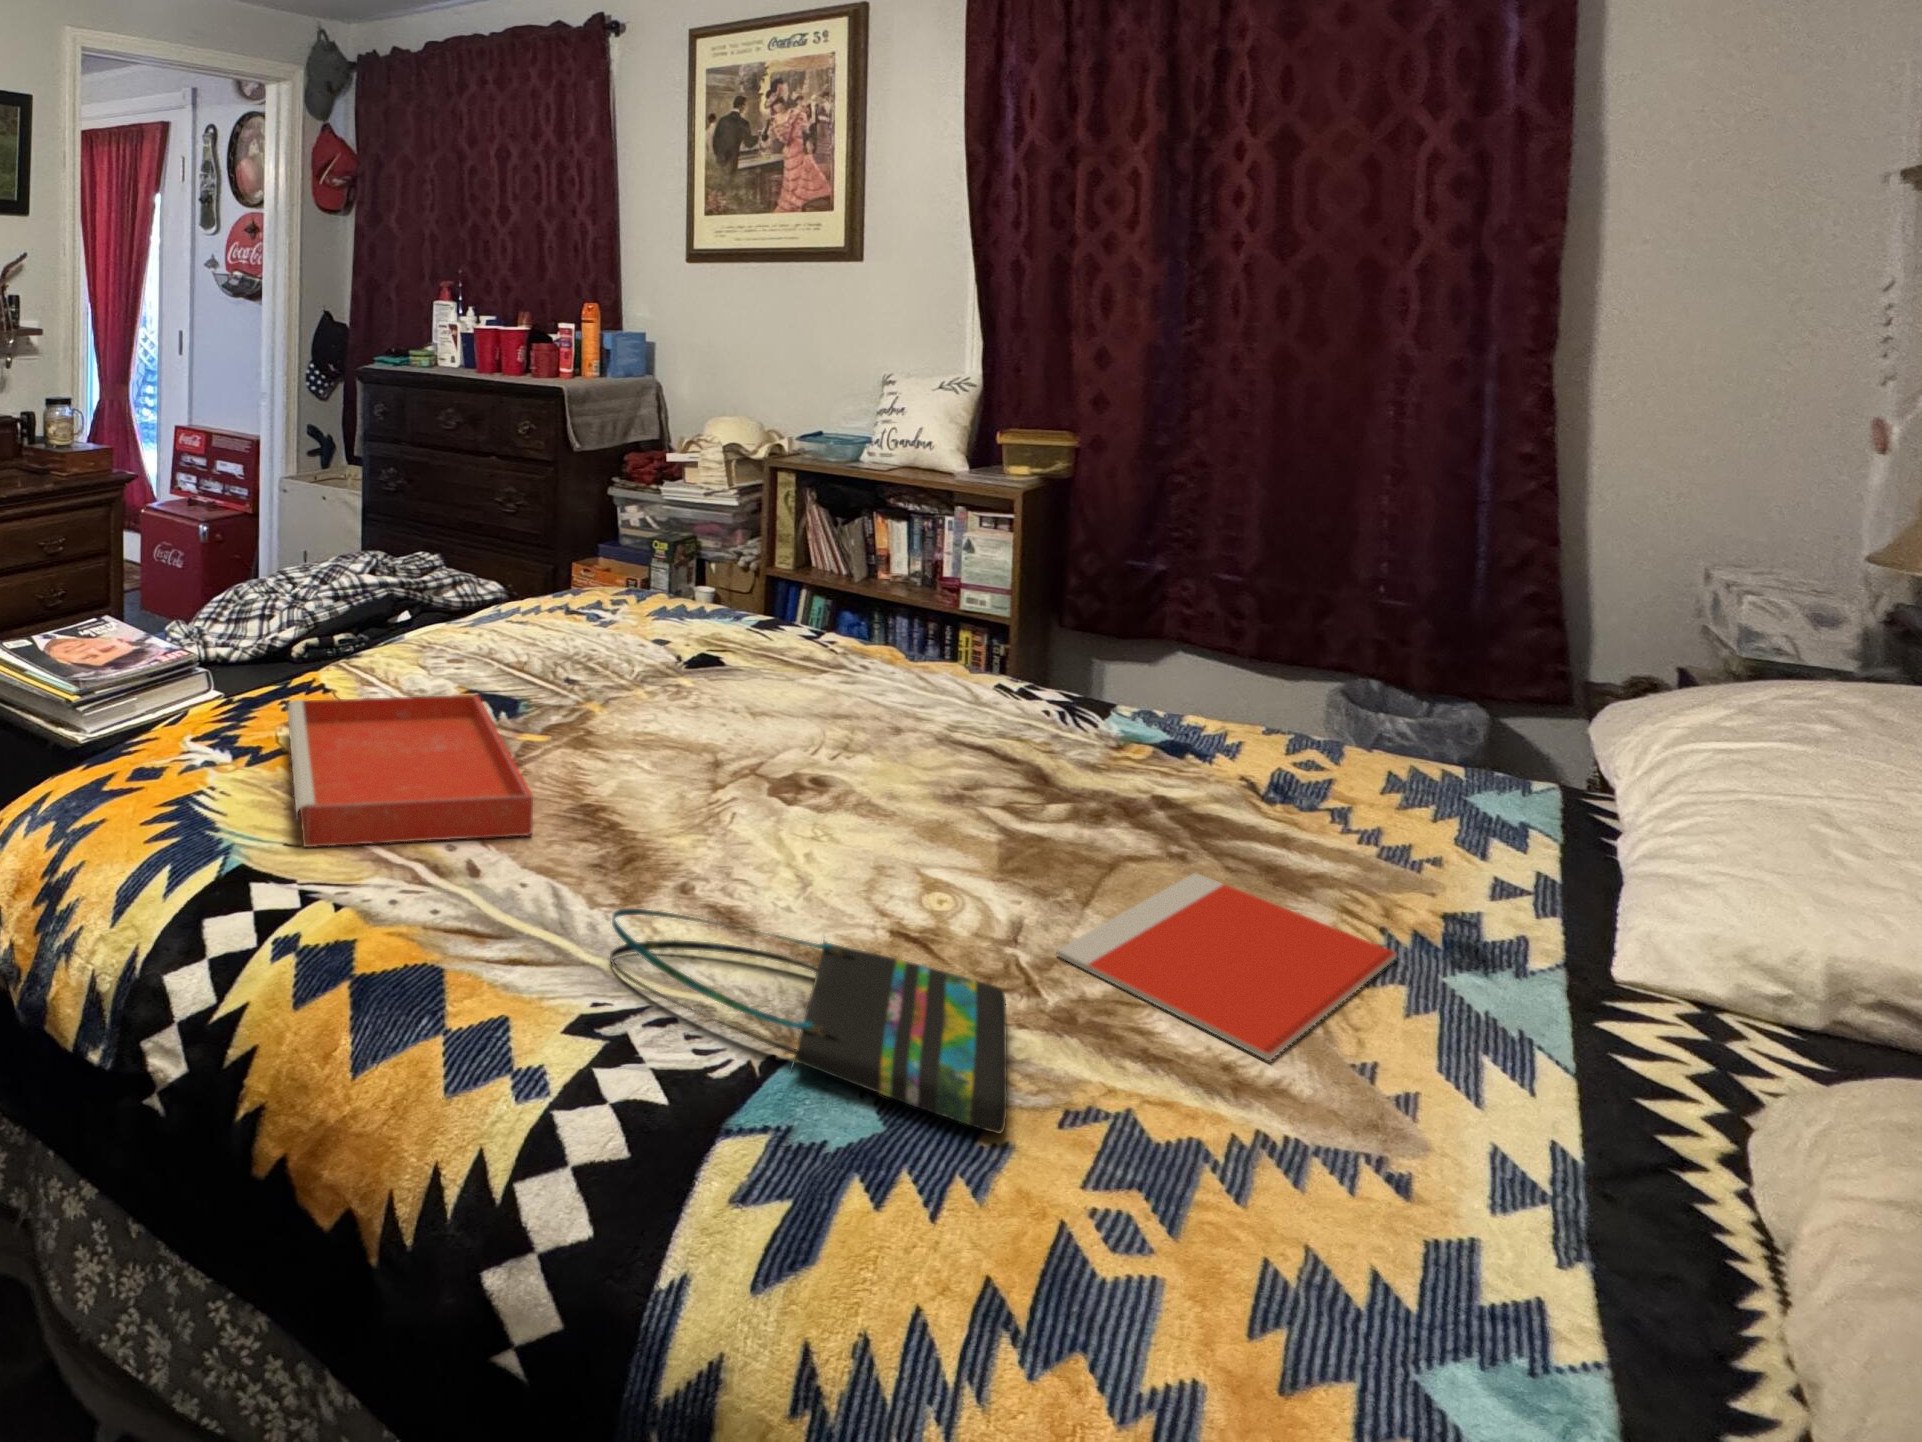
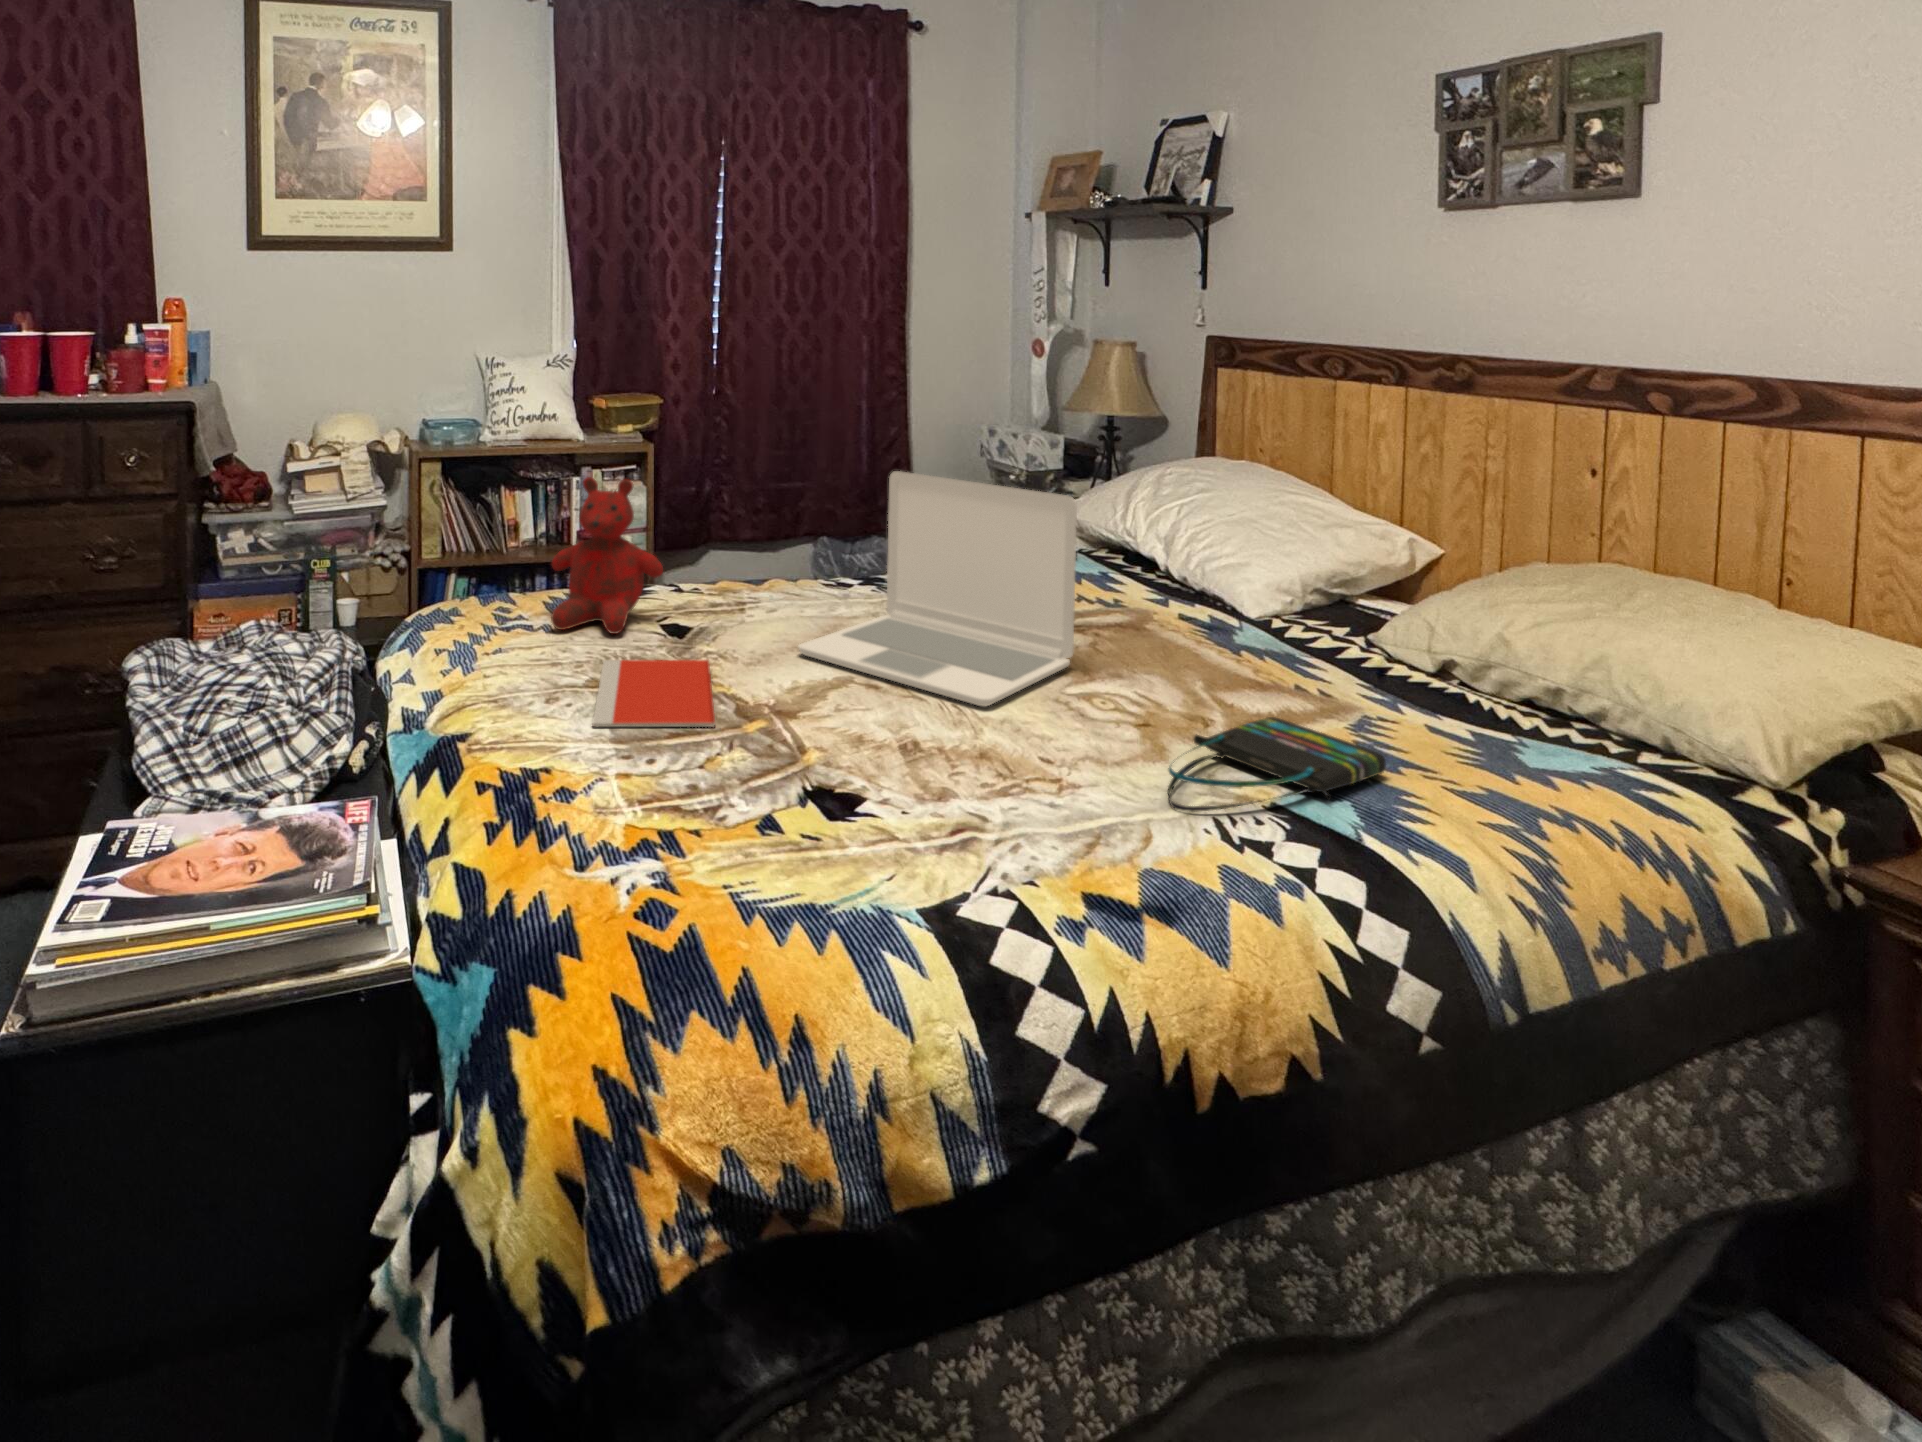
teddy bear: none [597,481,708,636] -> present [551,477,663,634]
laptop: none [722,528,1000,838] -> present [798,471,1077,706]
tray: present [288,695,533,847] -> none [662,708,977,872]
notebook: present [1056,873,1397,1061] -> present [592,660,715,727]

